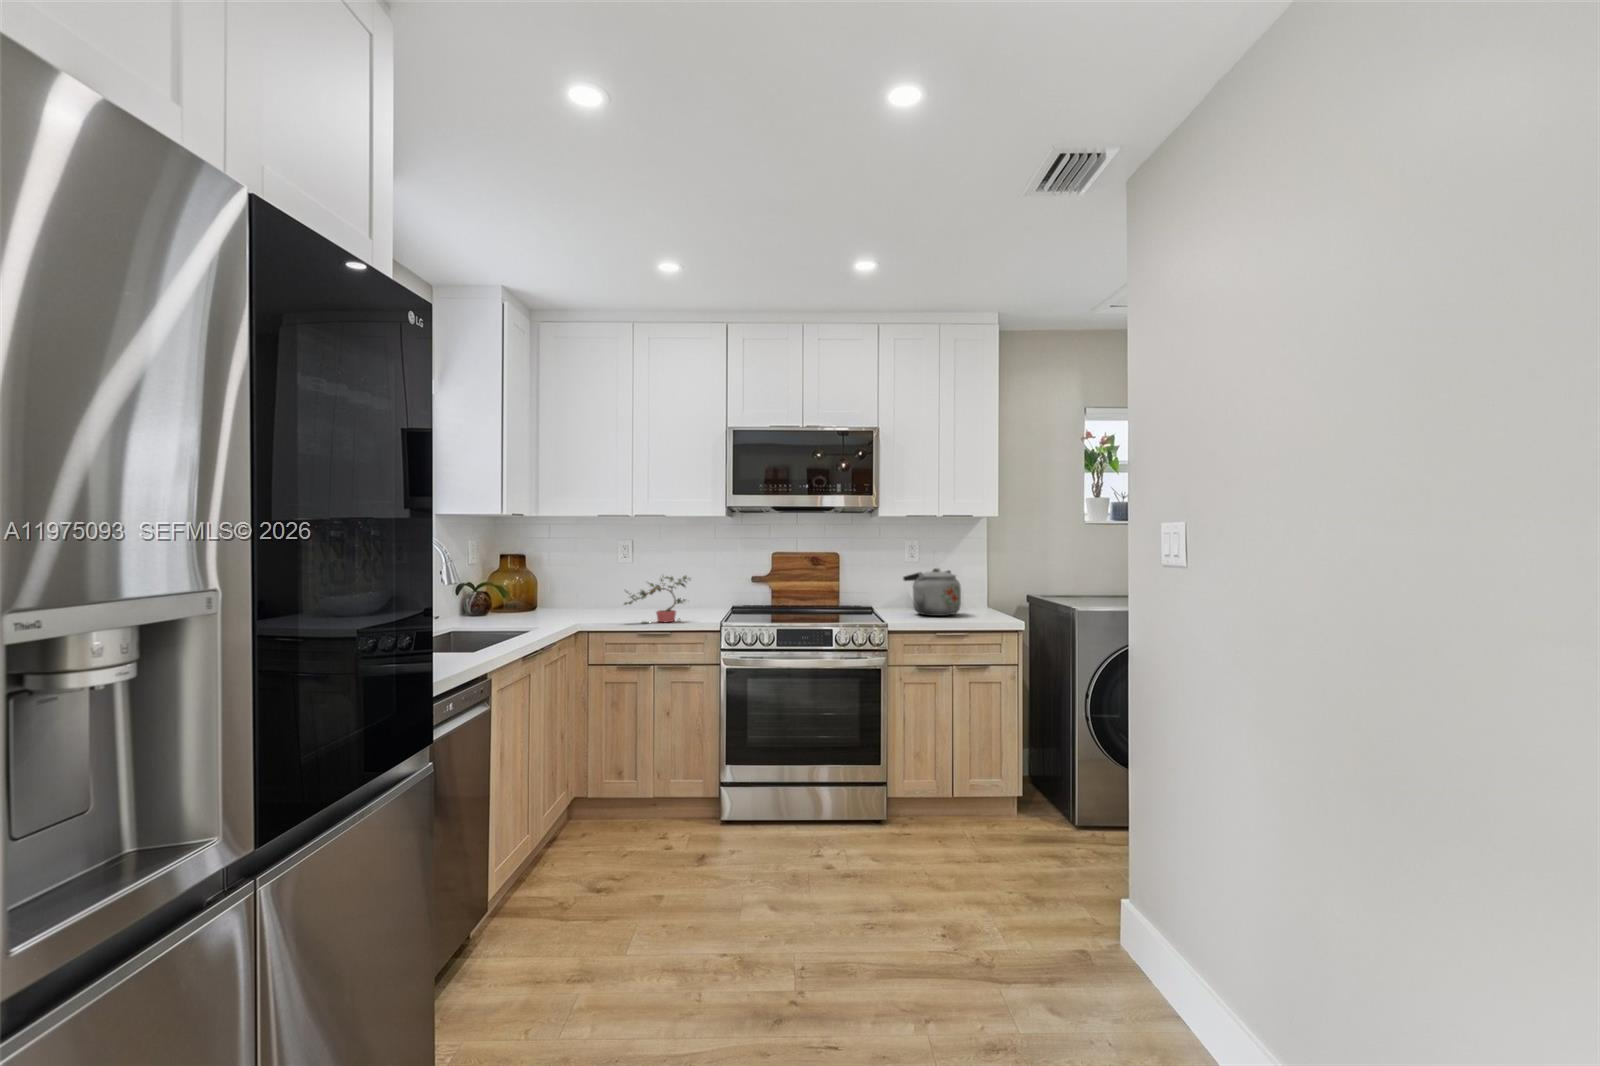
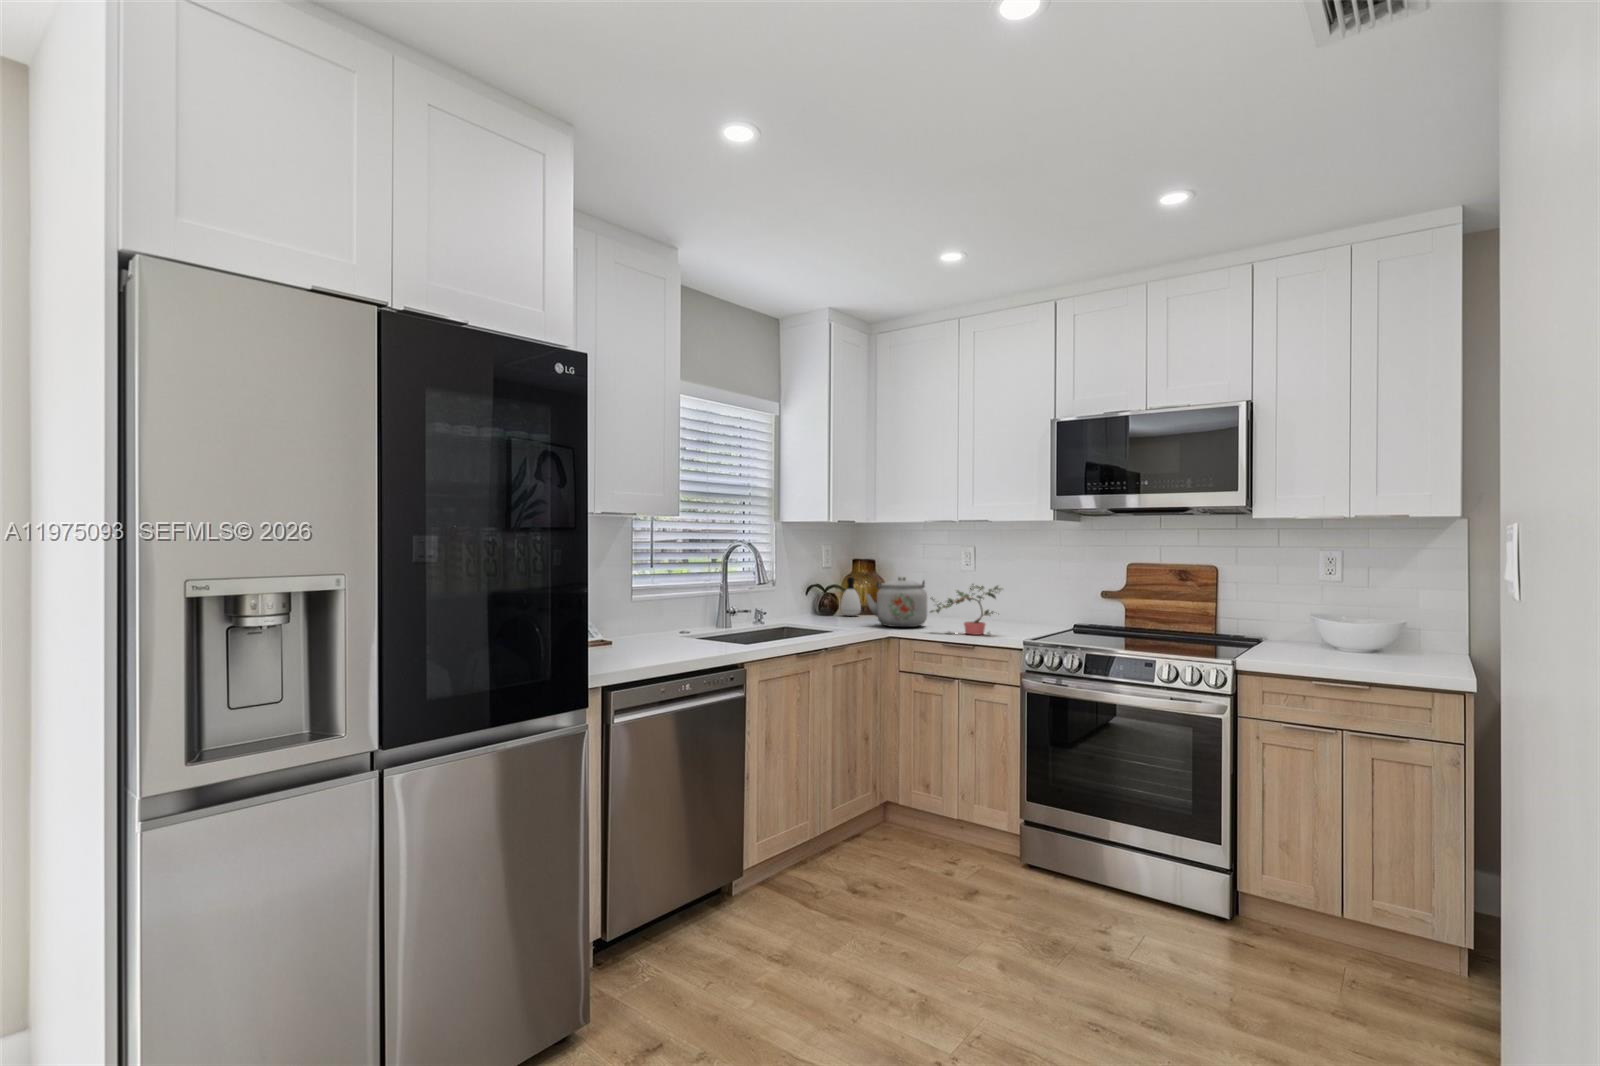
kettle: present [903,568,961,616] -> present [866,577,927,627]
soap dispenser: none [494,574,517,615] -> present [840,577,861,616]

